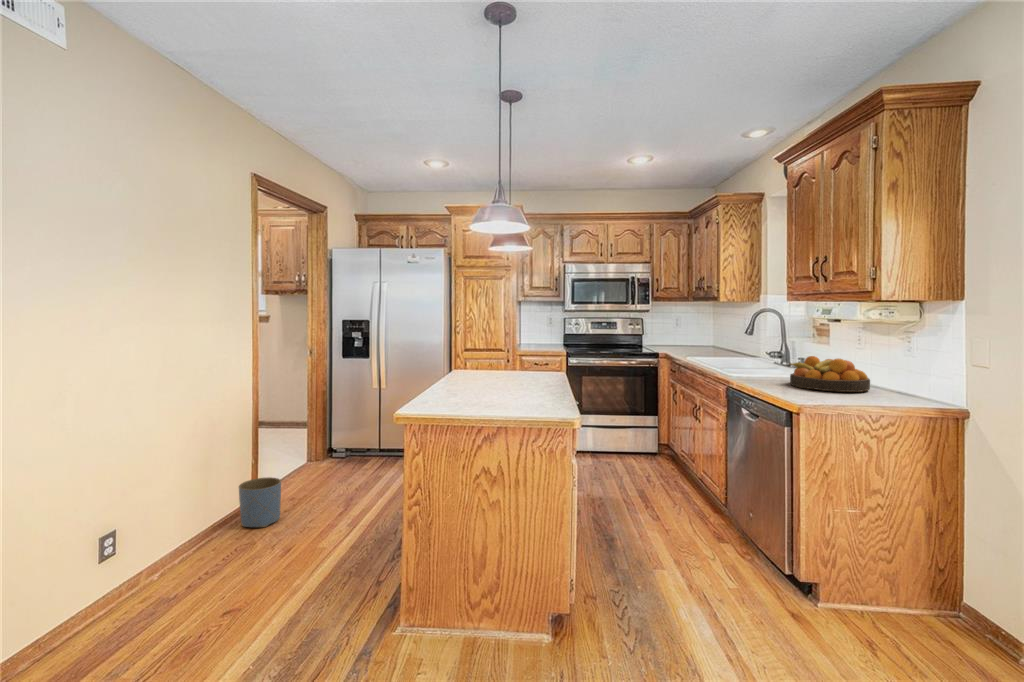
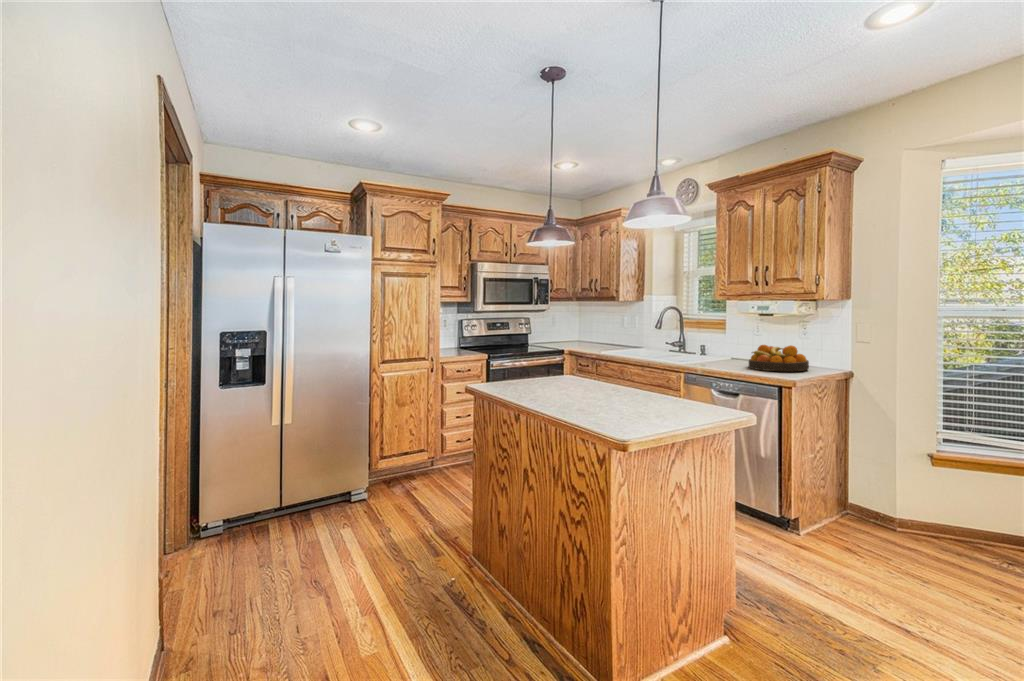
planter: present [239,477,281,527] -> none [196,574,263,663]

